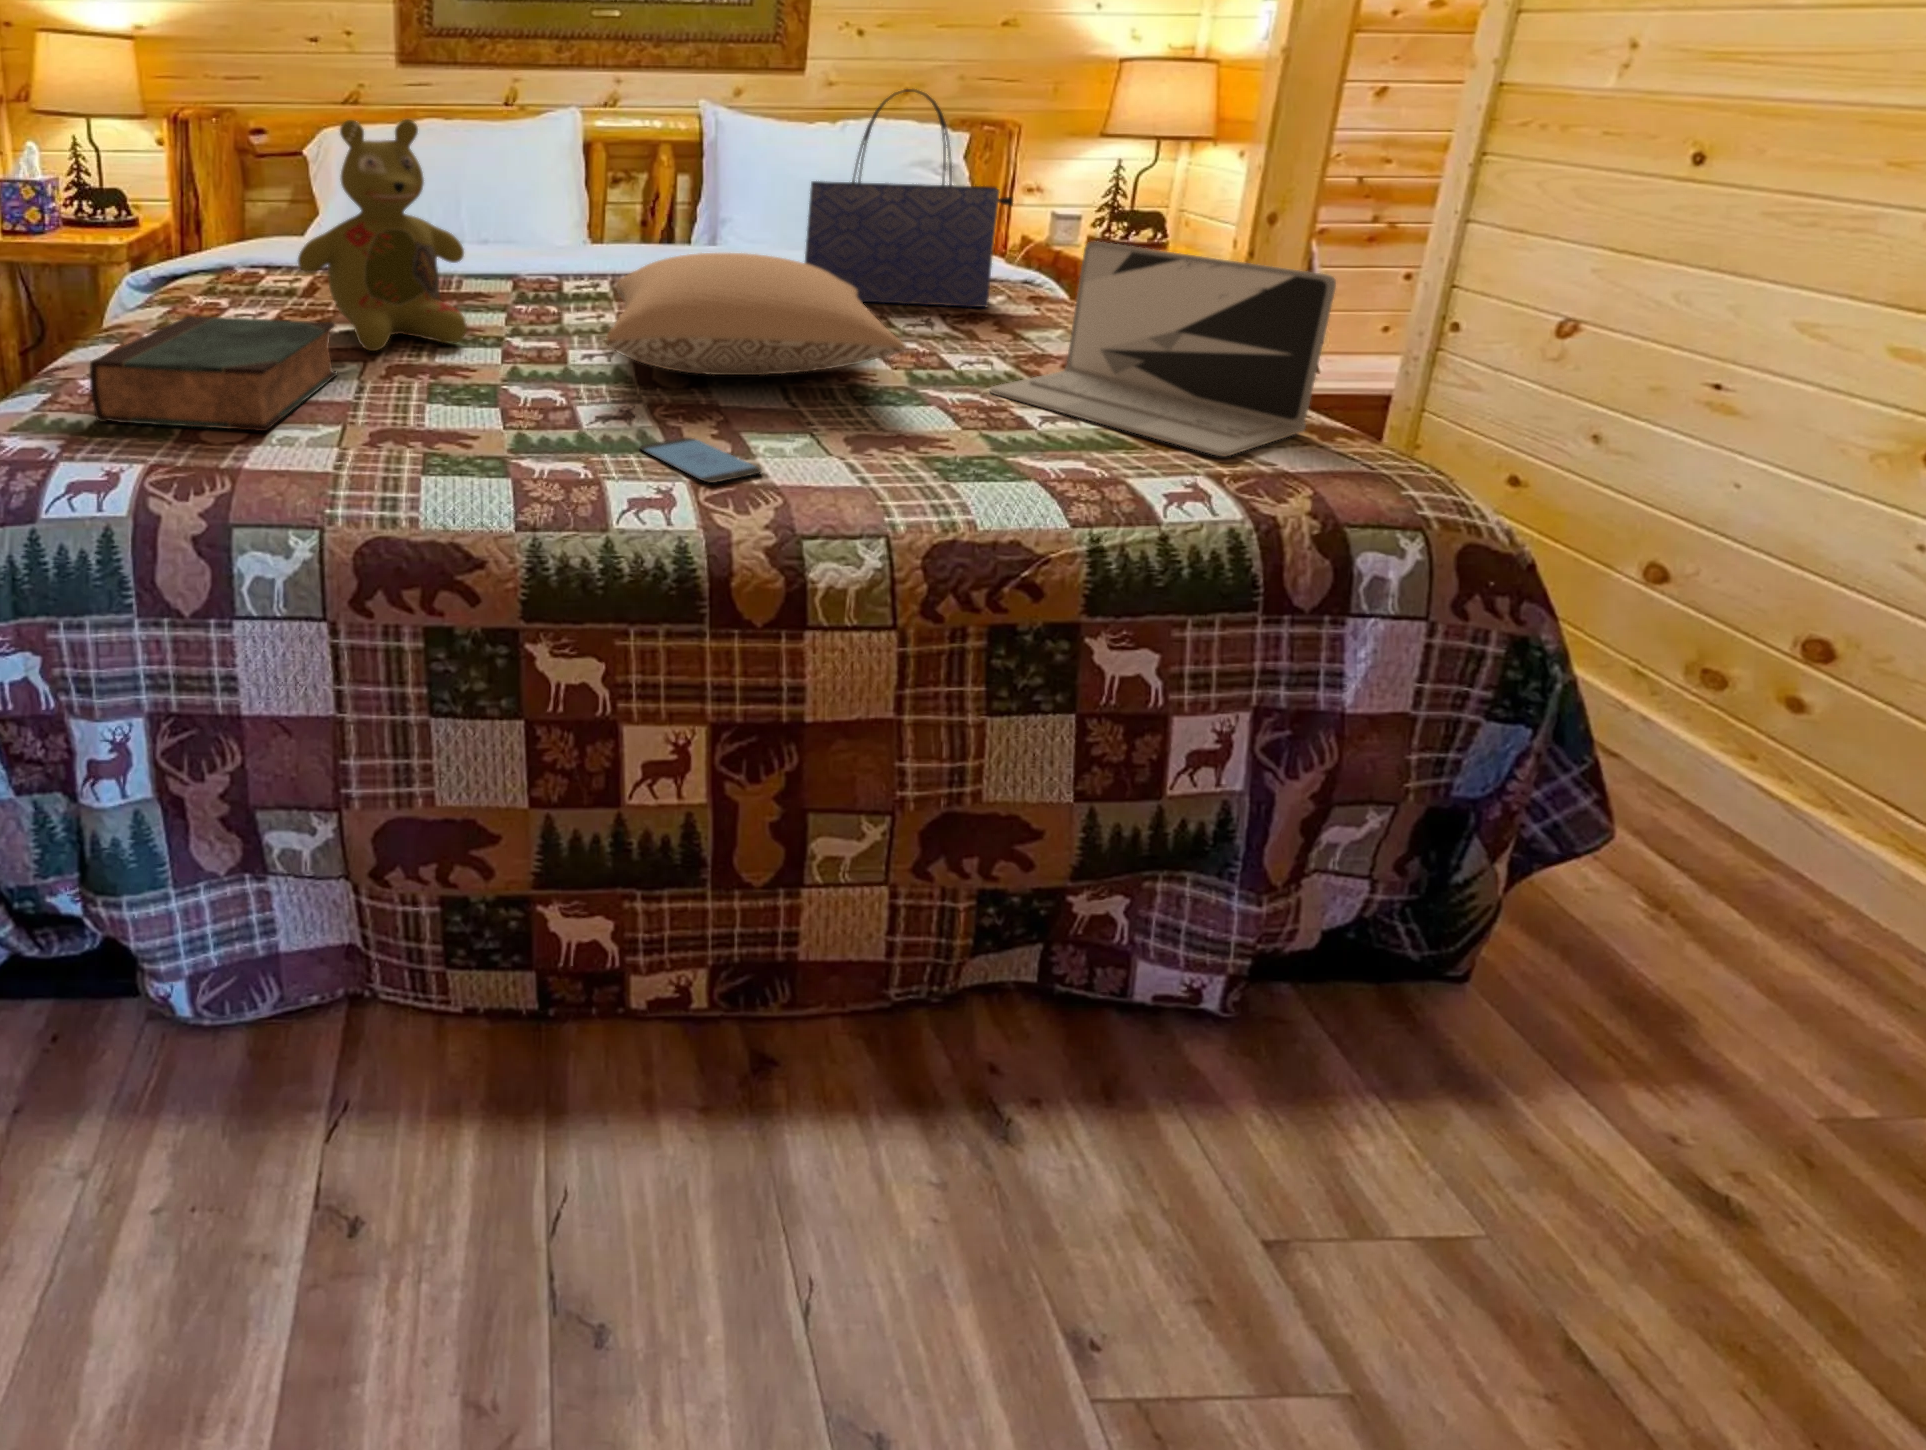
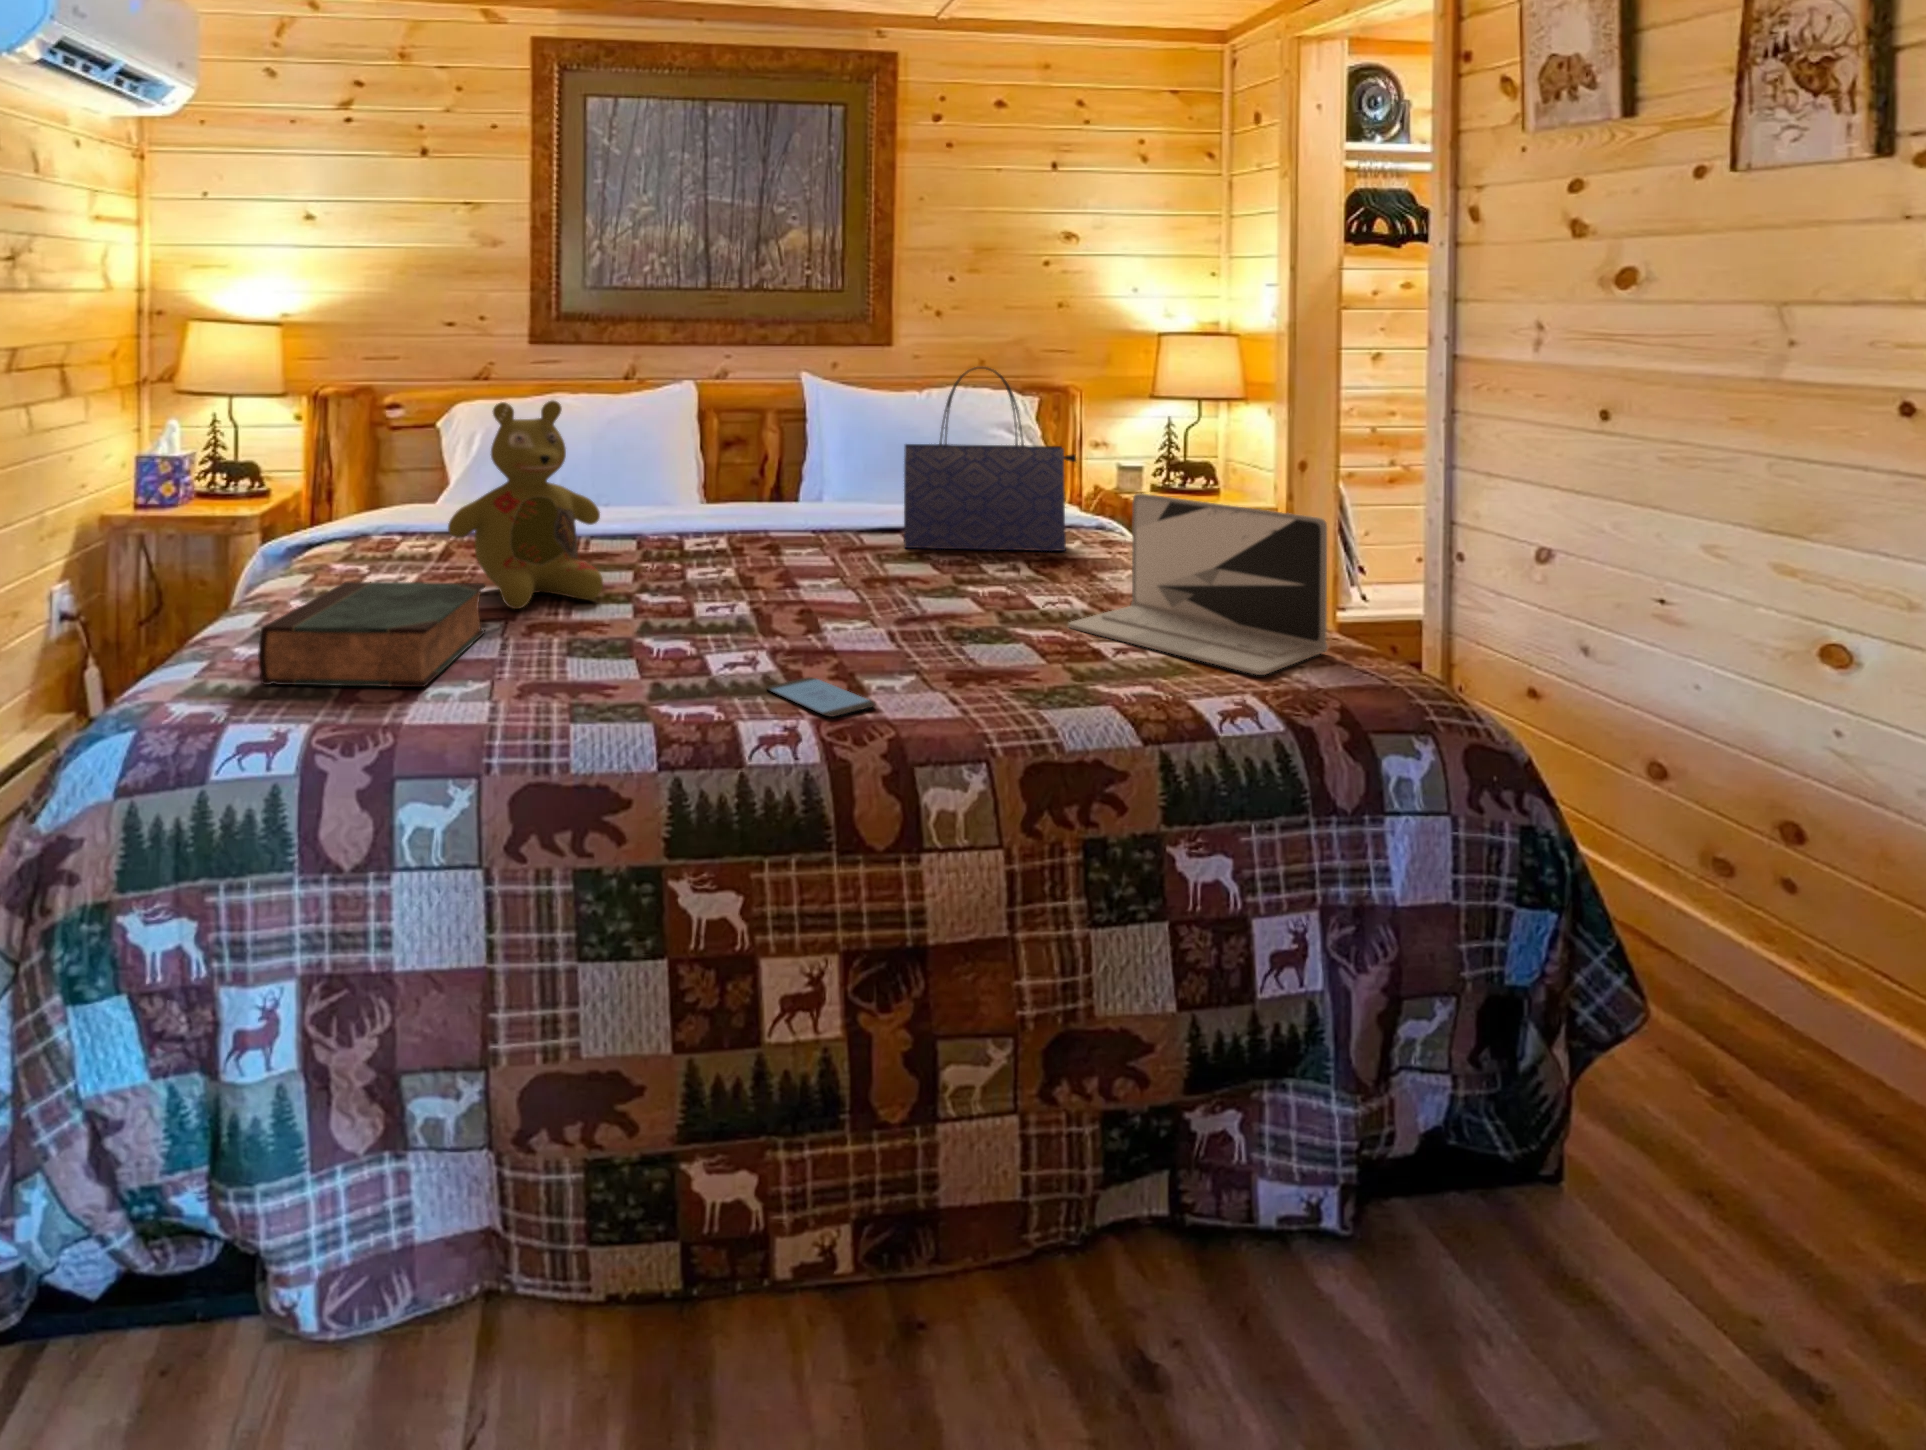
pillow: present [606,253,906,375] -> none [733,513,992,619]

